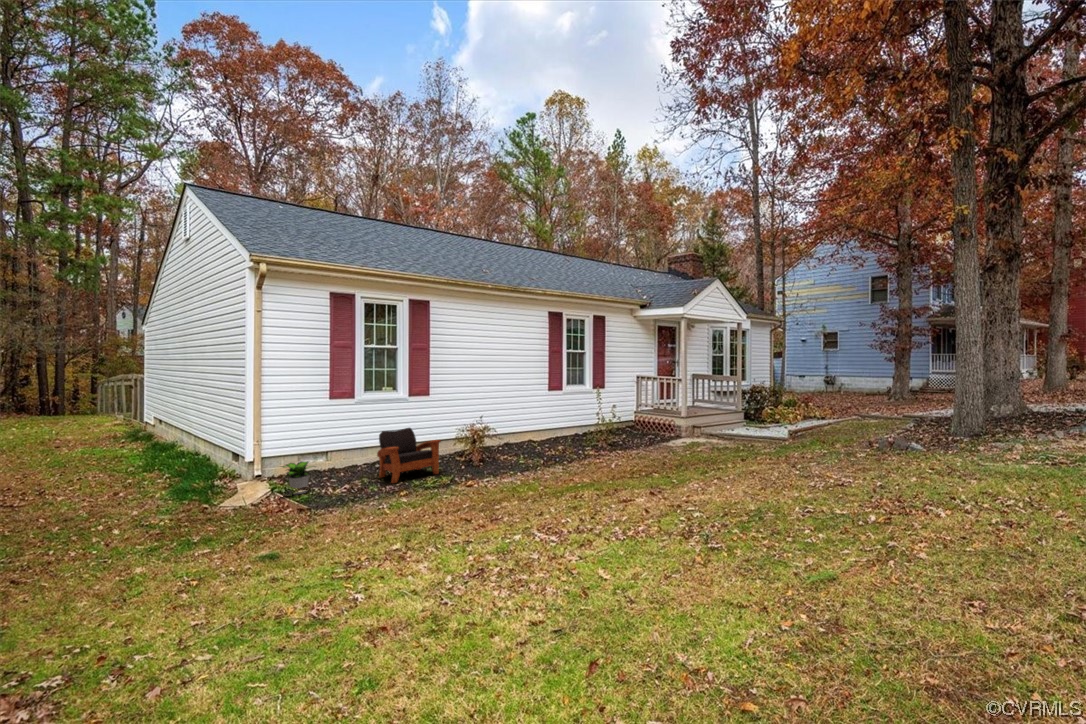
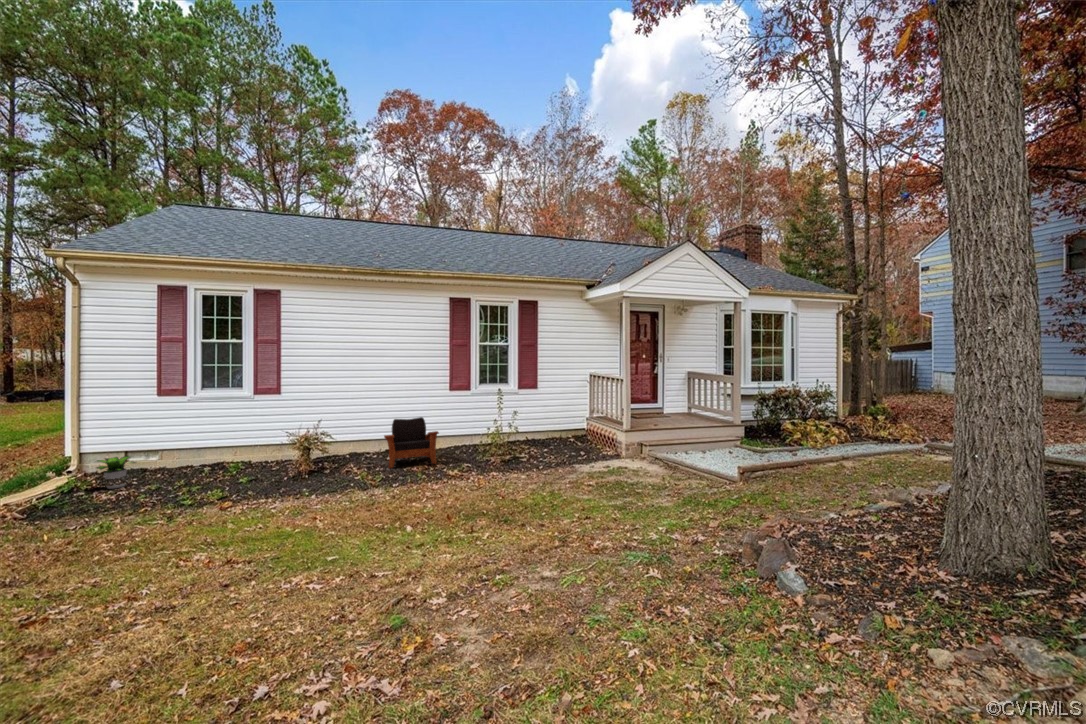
armchair: present [377,428,441,483] -> present [384,417,439,468]

